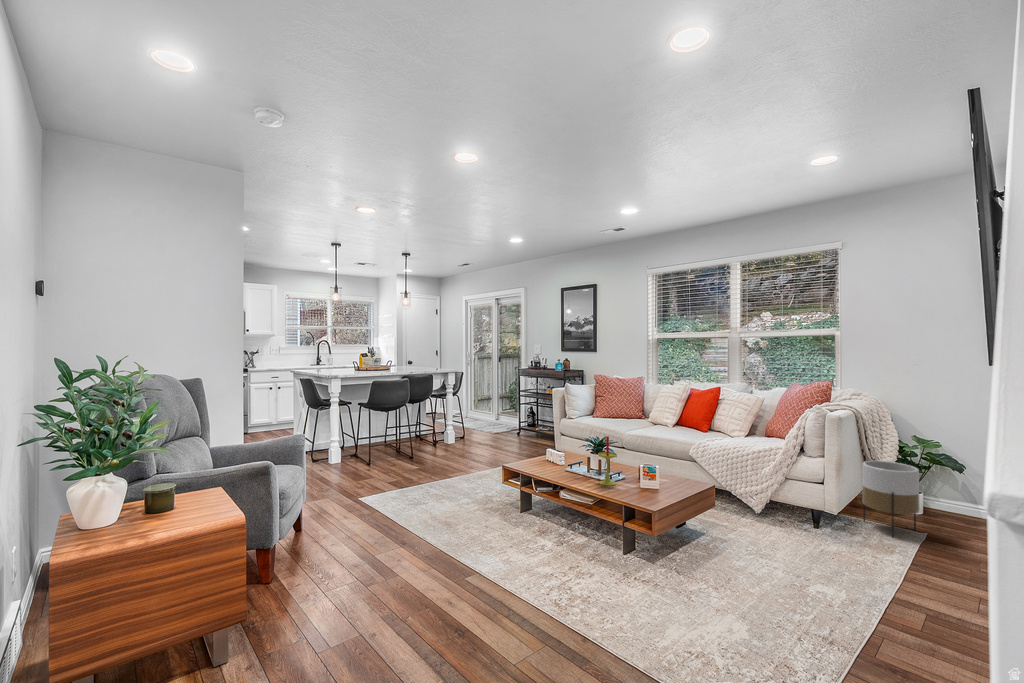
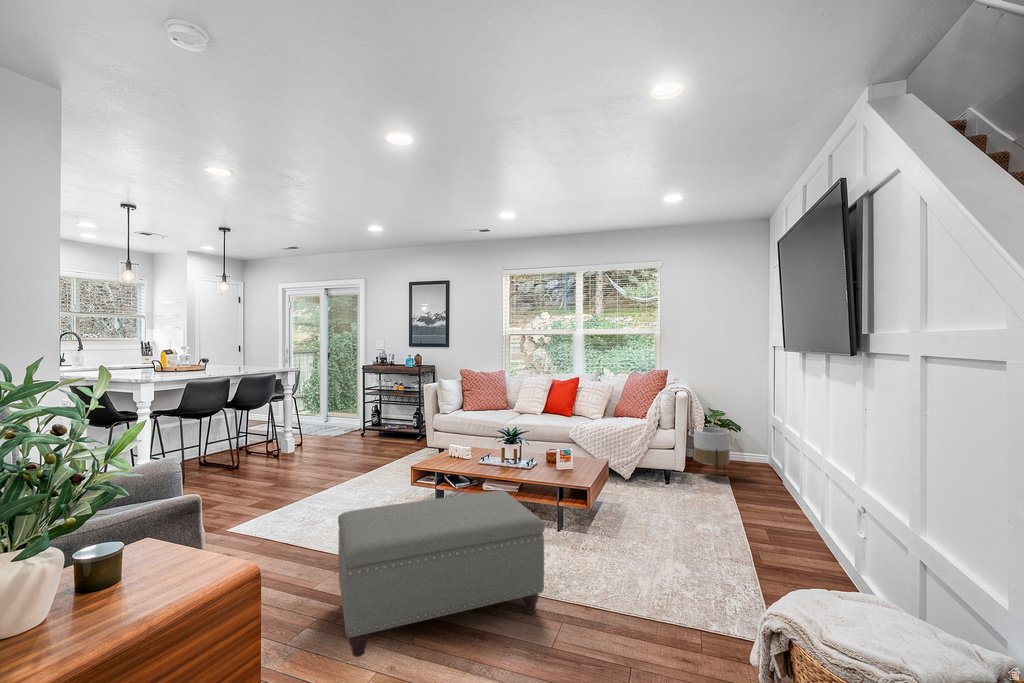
candle: present [598,436,617,486] -> none [521,425,539,472]
ottoman: none [344,494,540,628] -> present [338,491,545,657]

